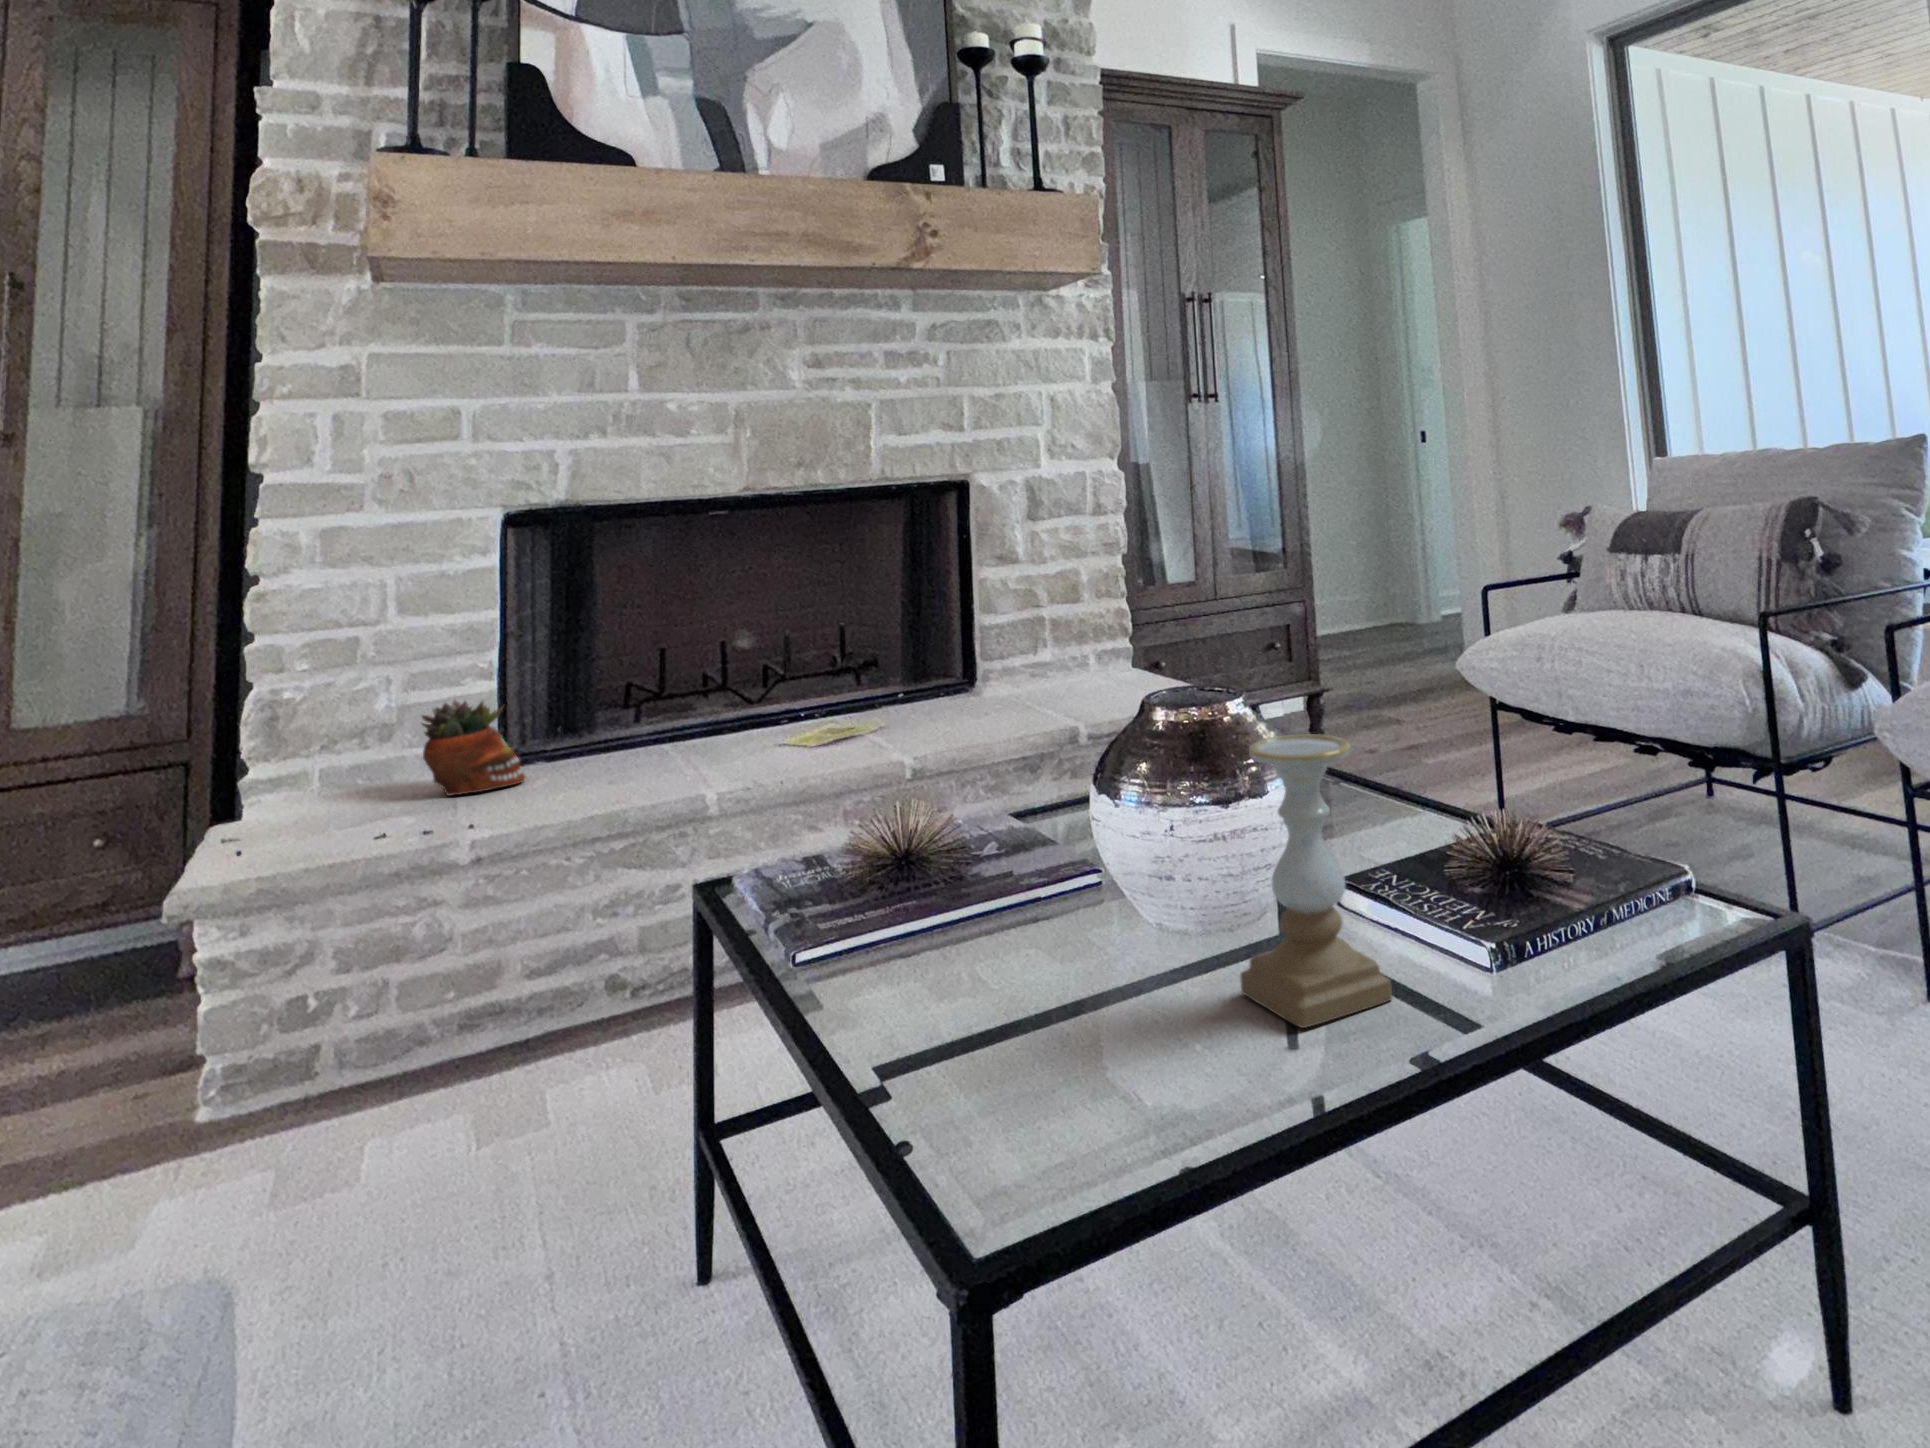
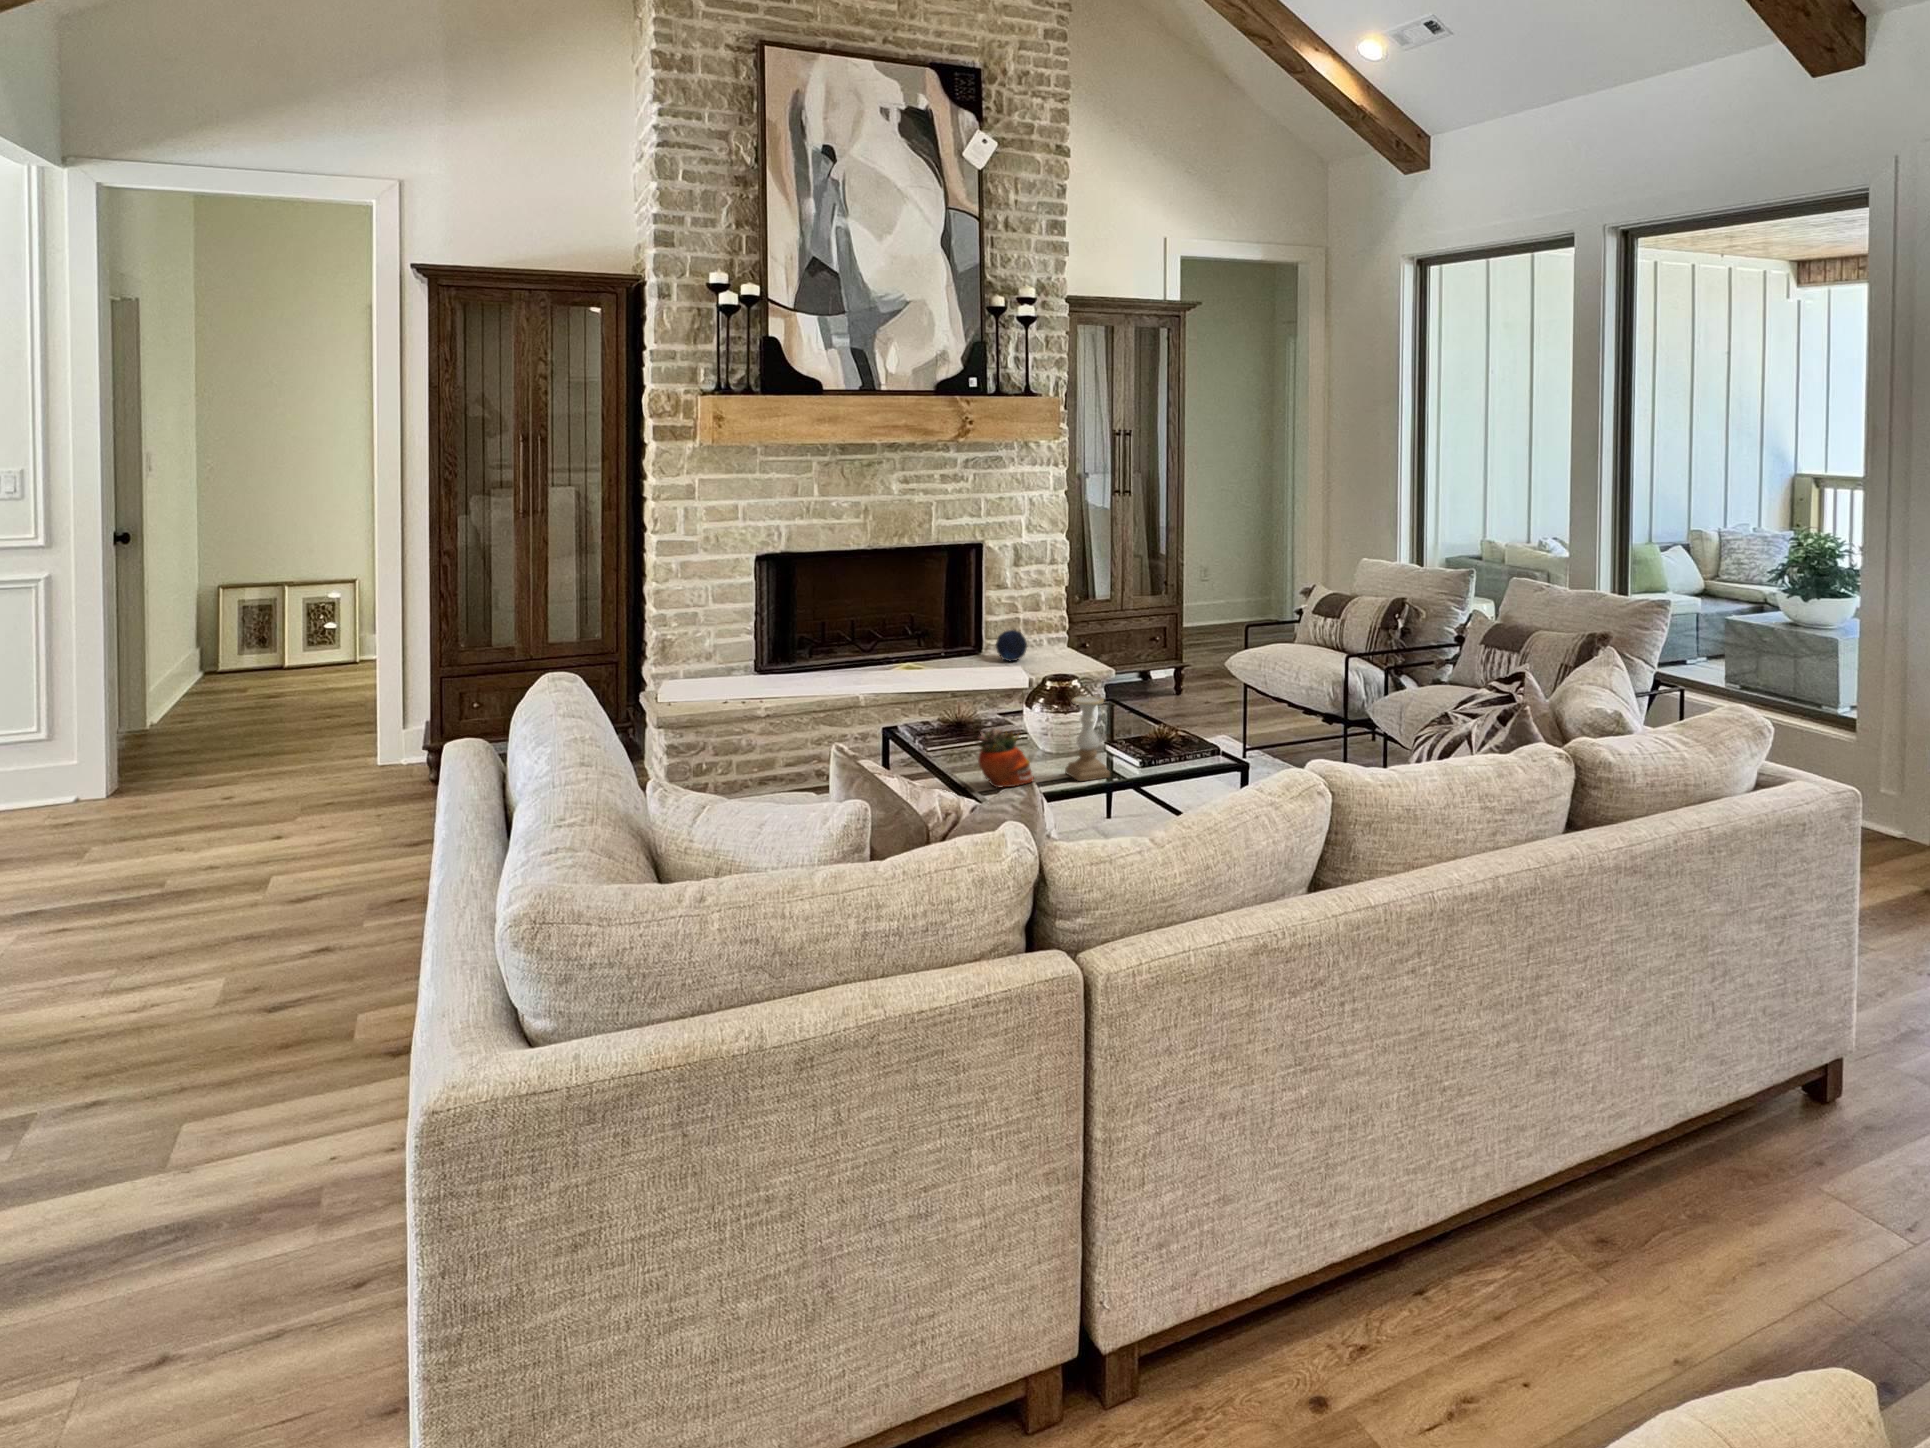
decorative orb: none [1000,634,1061,696] -> present [996,630,1027,661]
succulent planter: present [422,700,525,796] -> present [977,728,1034,788]

